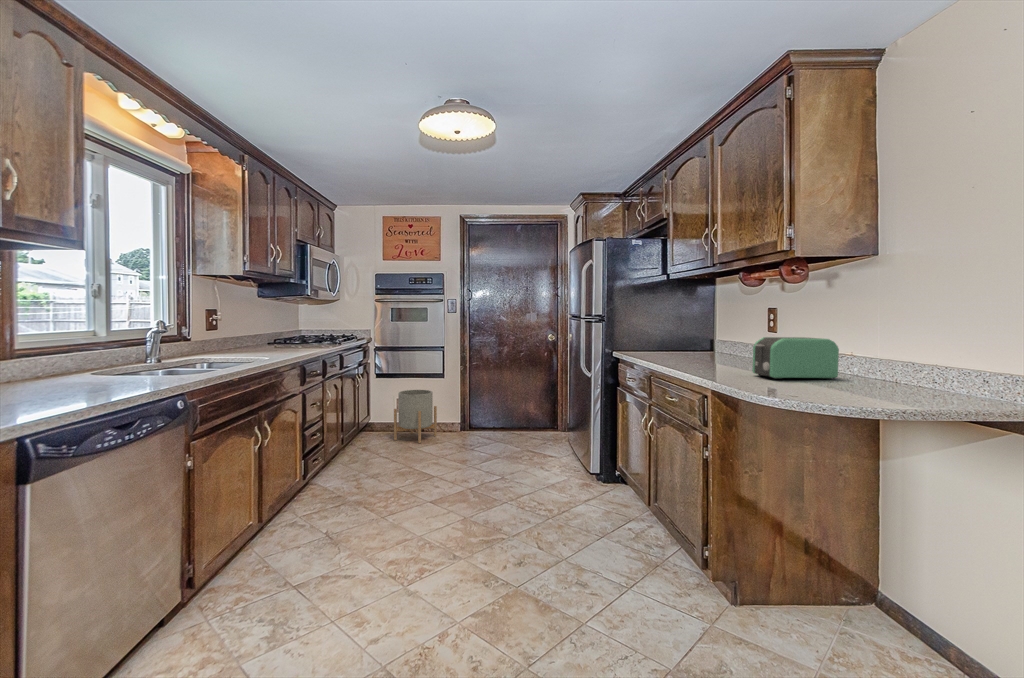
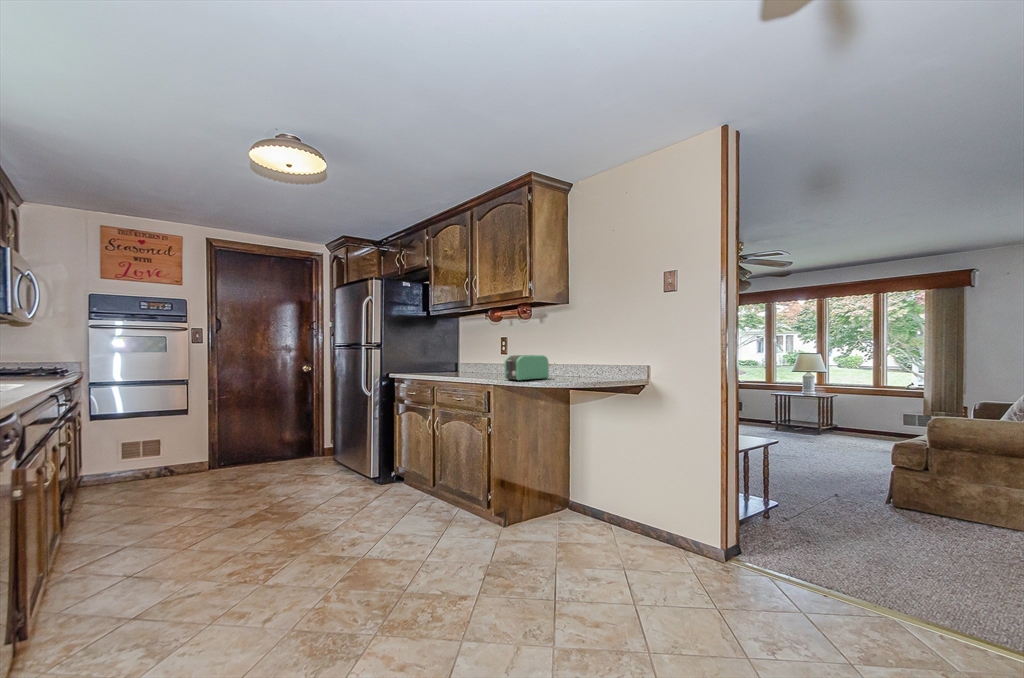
planter: present [394,390,437,443] -> none [126,428,182,490]

